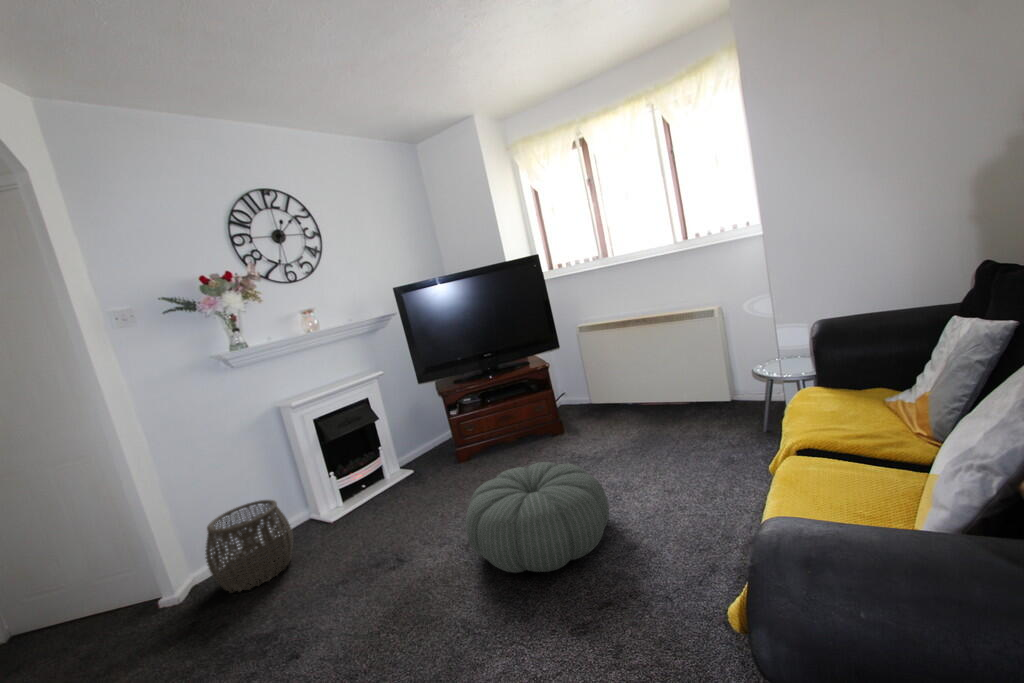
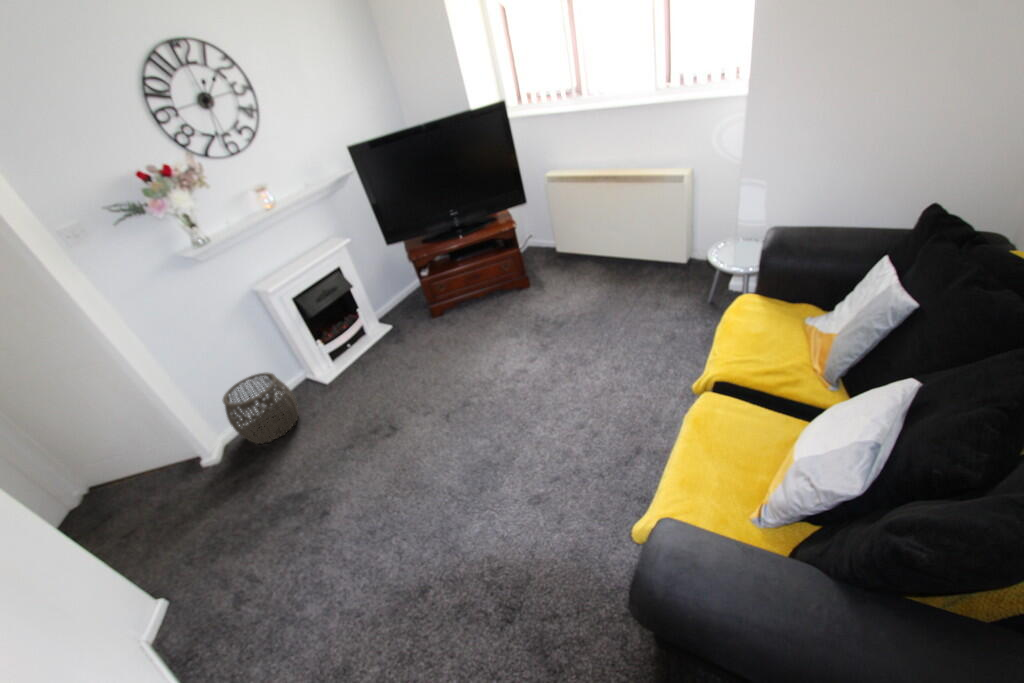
pouf: present [466,462,609,573] -> none [436,345,553,440]

